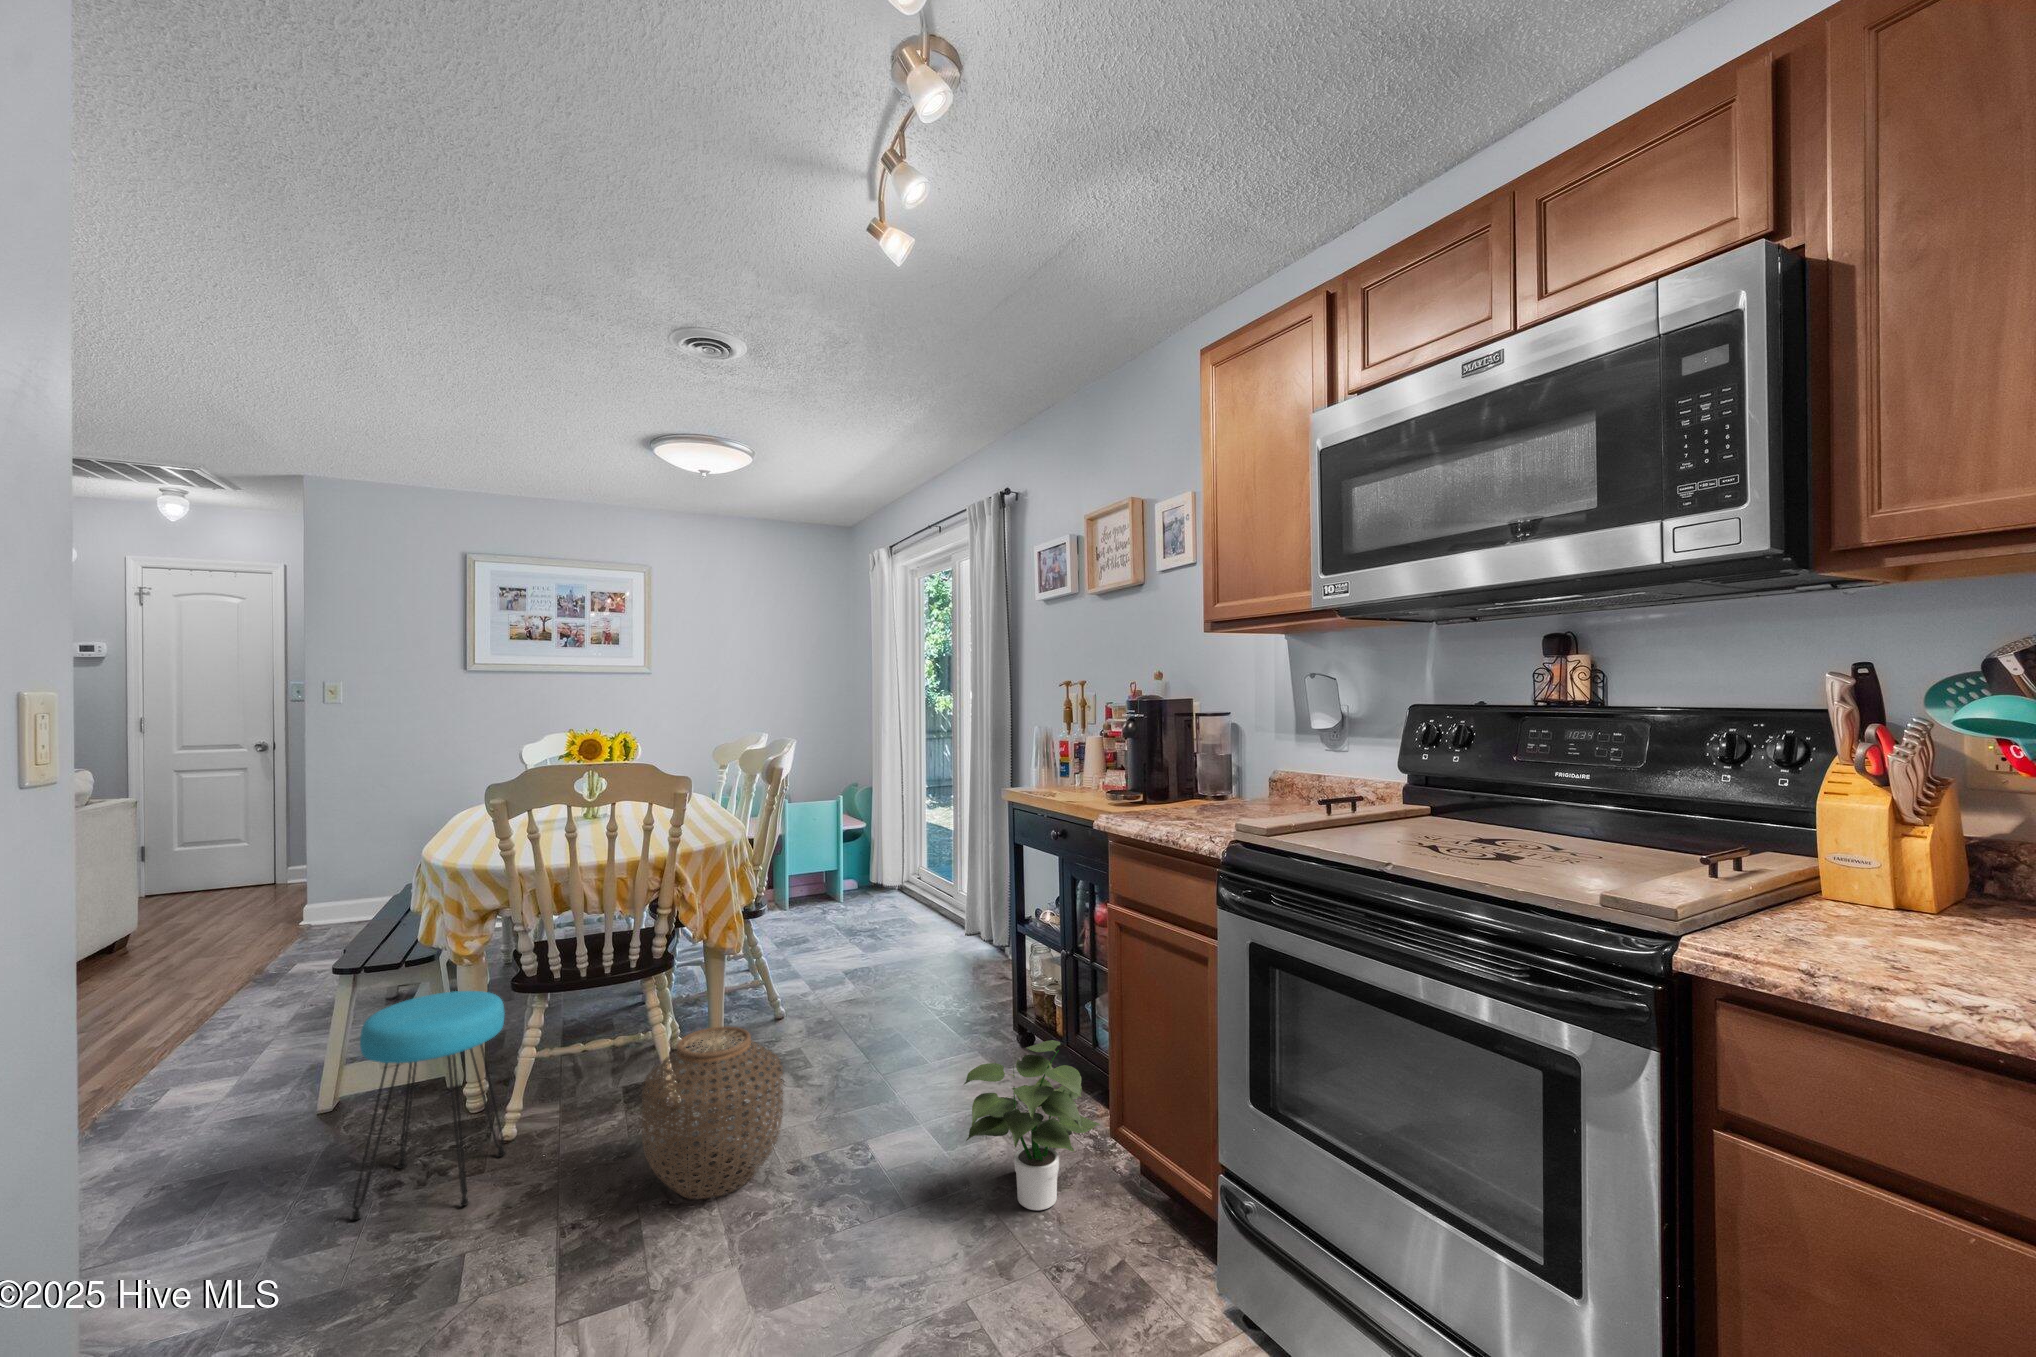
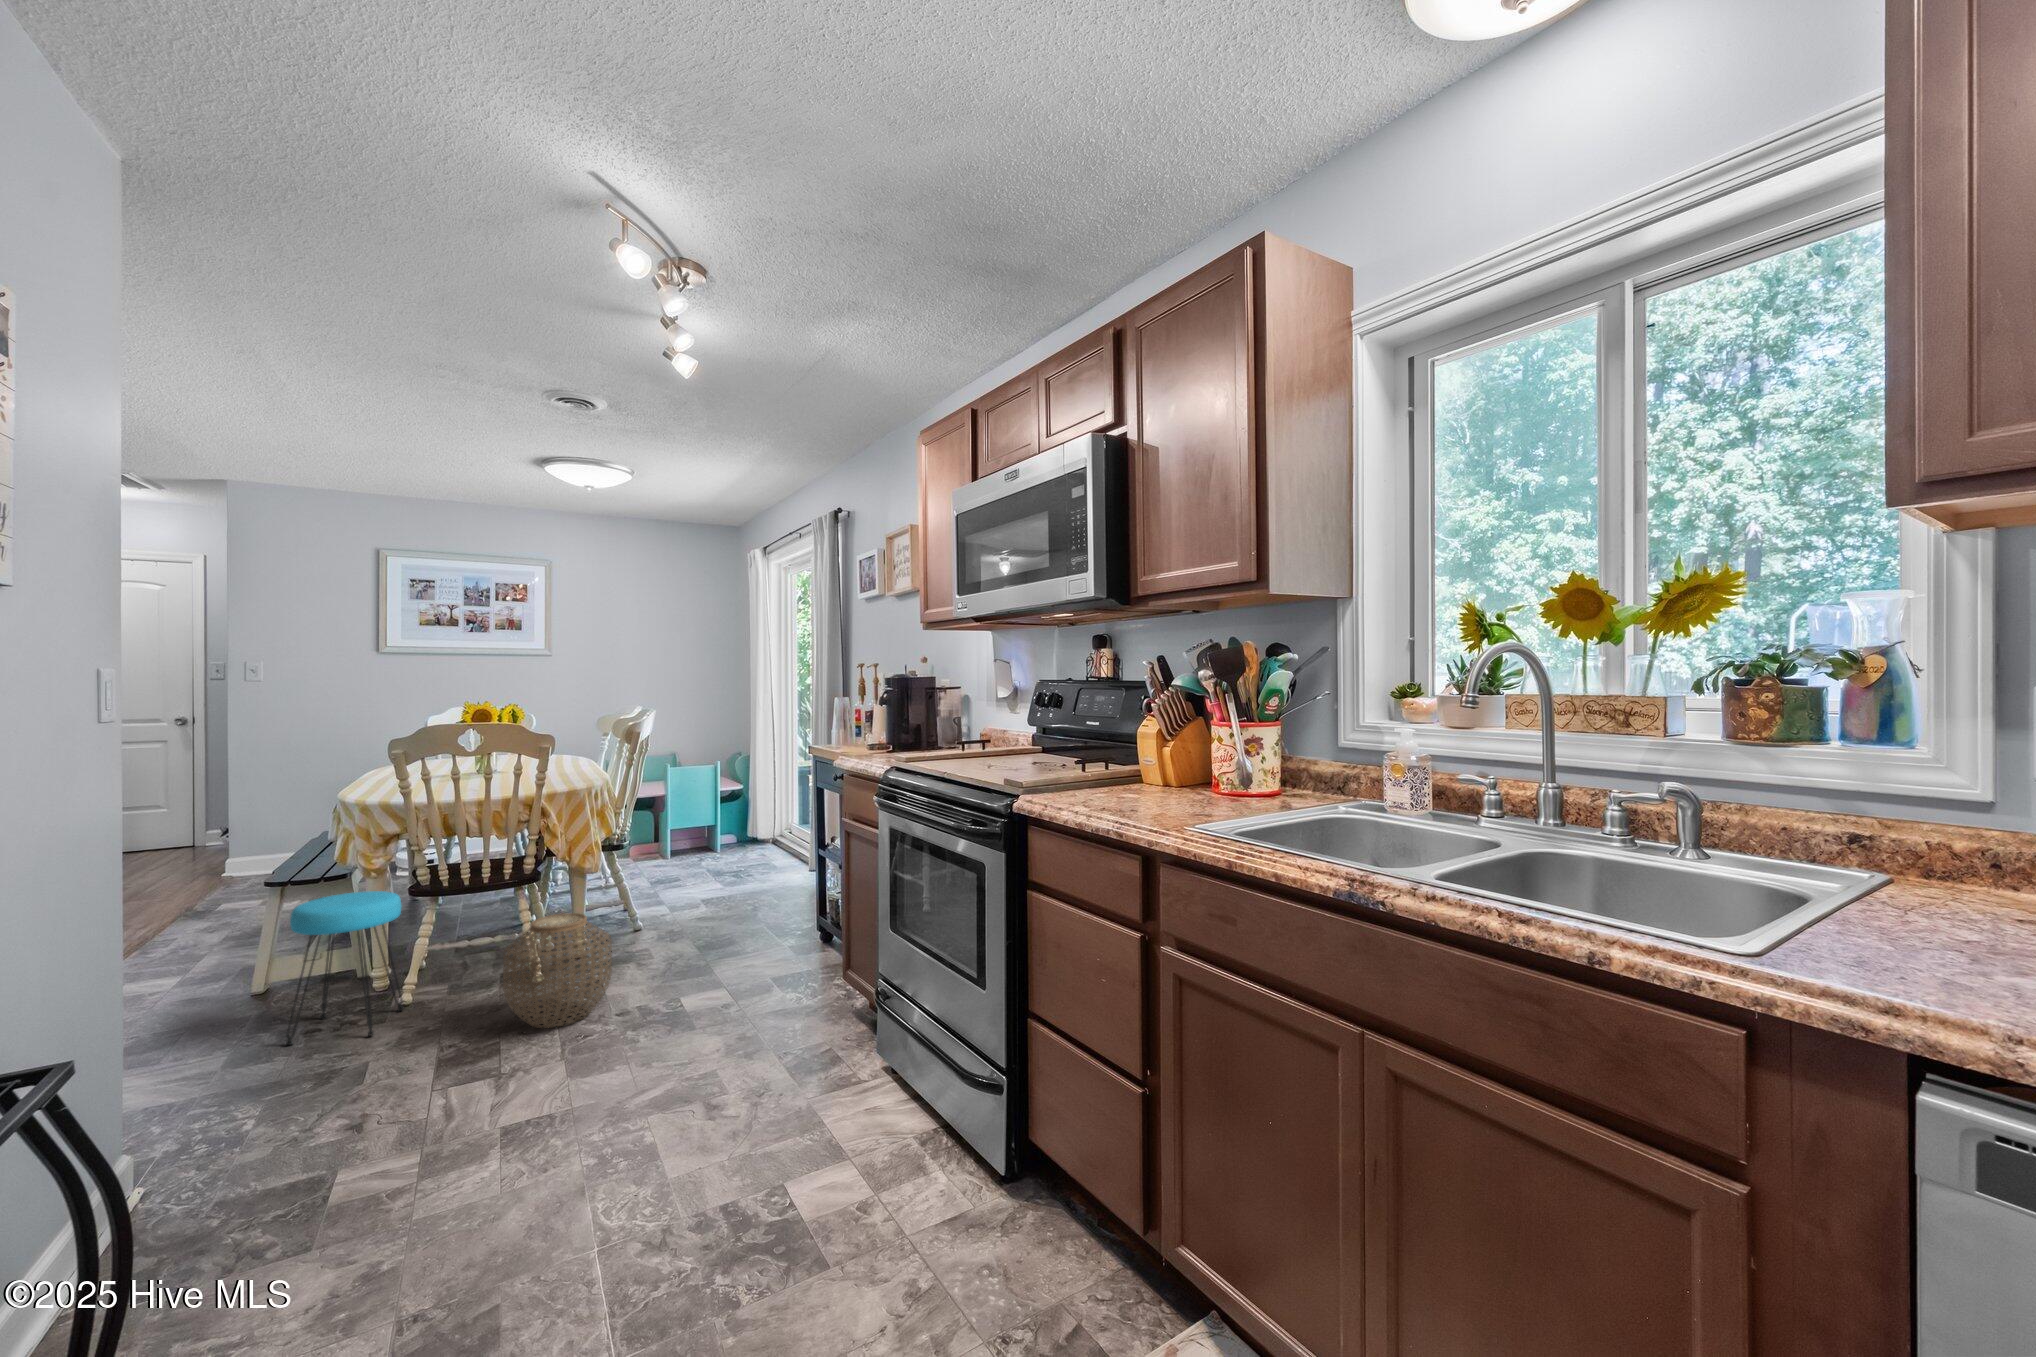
potted plant: present [964,1040,1100,1210] -> none [737,916,836,1027]

